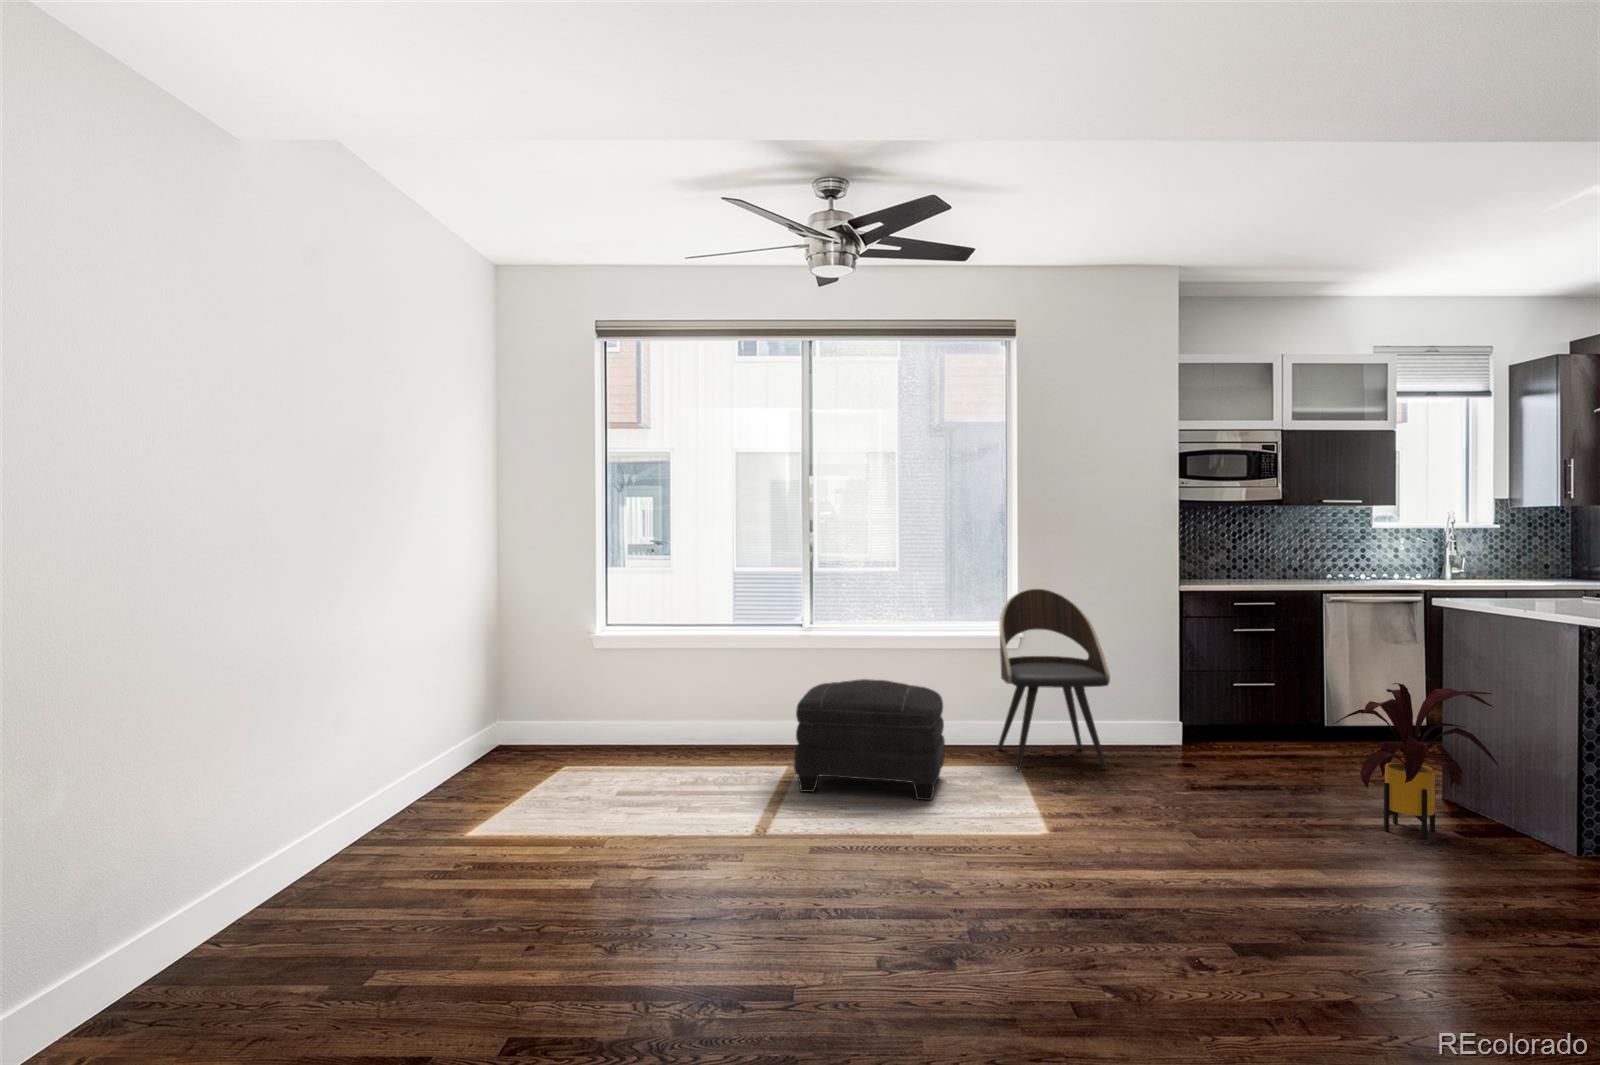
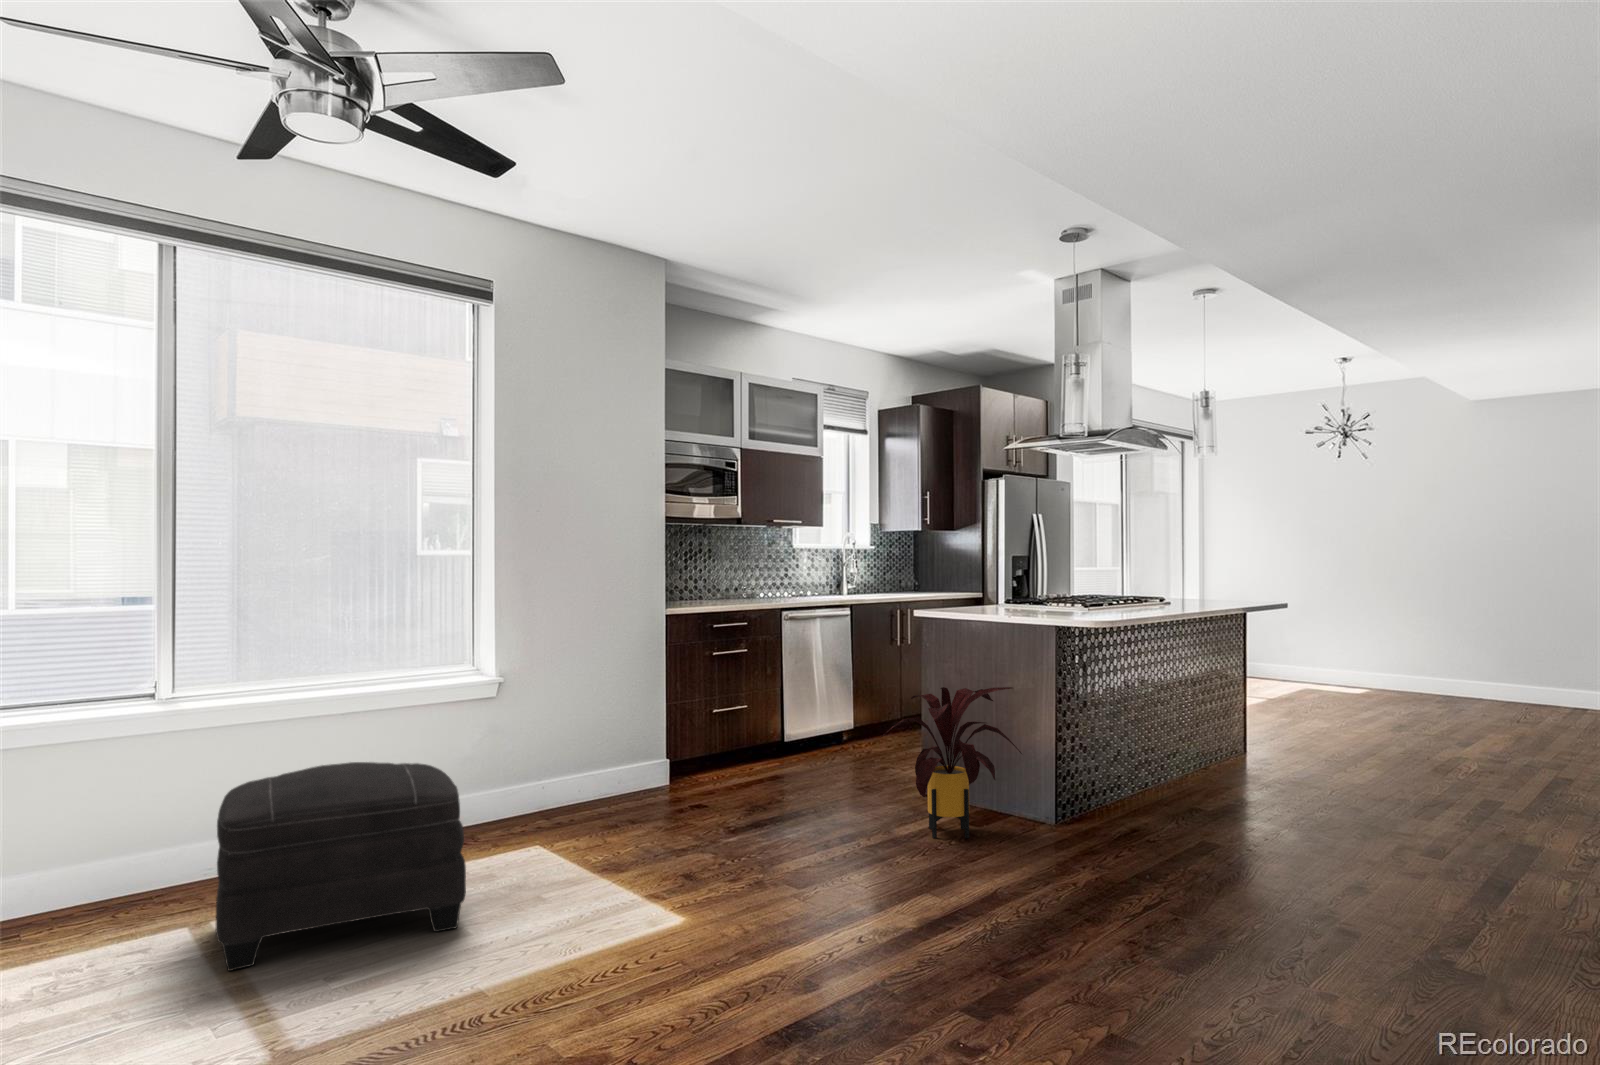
dining chair: present [998,589,1110,770] -> none [478,619,633,856]

